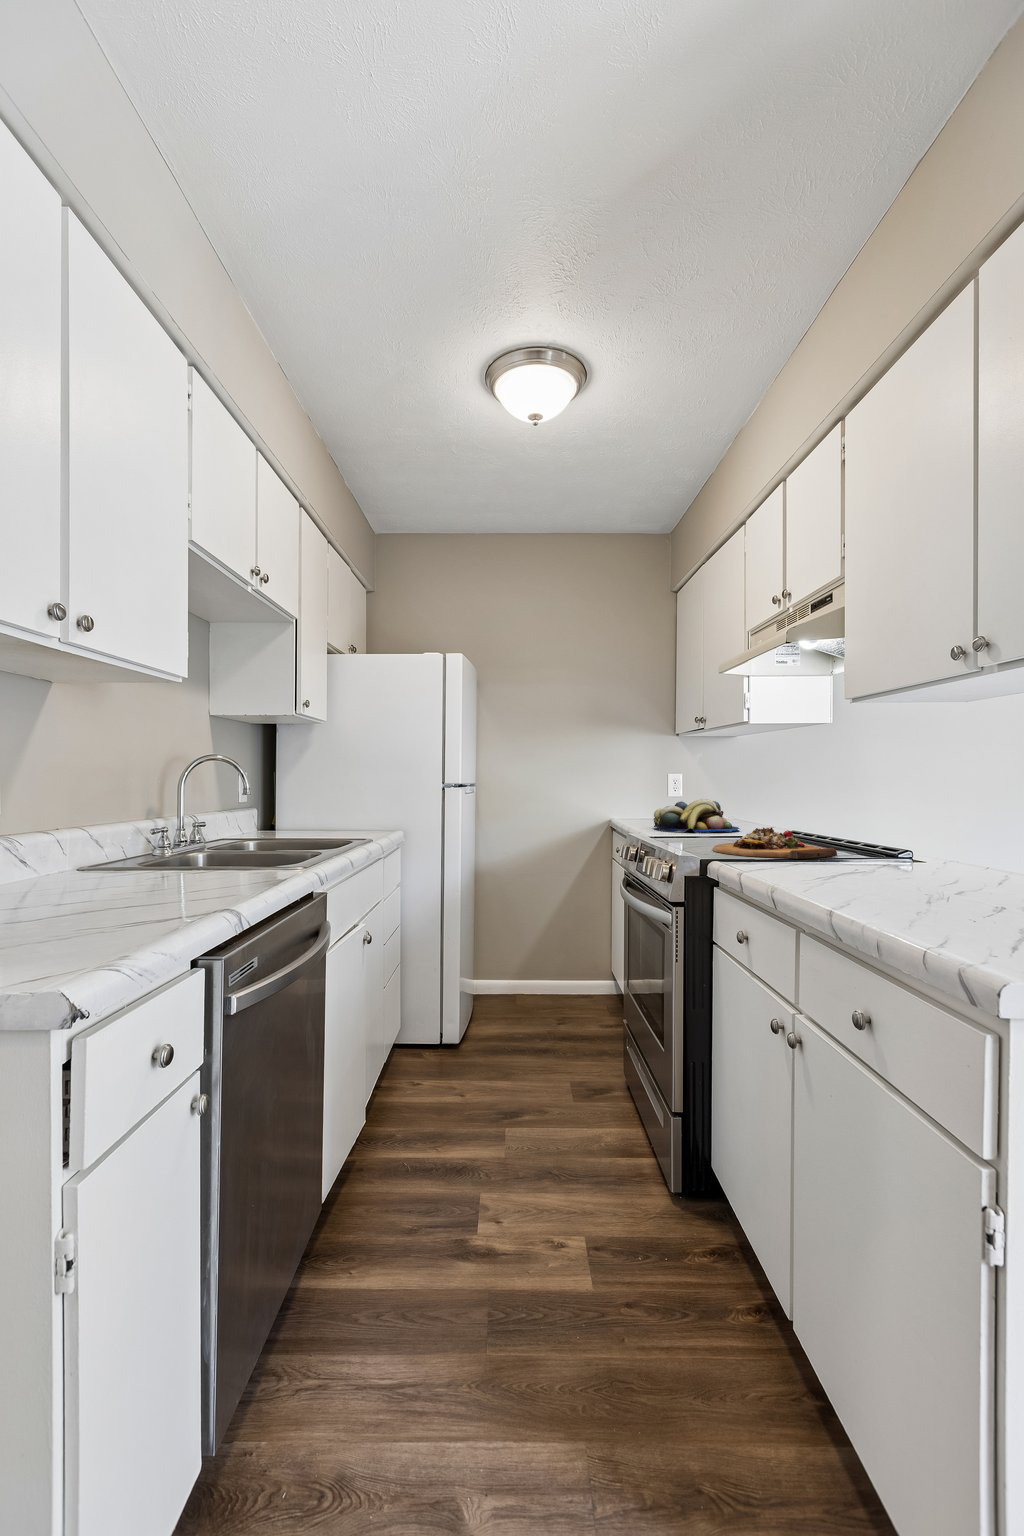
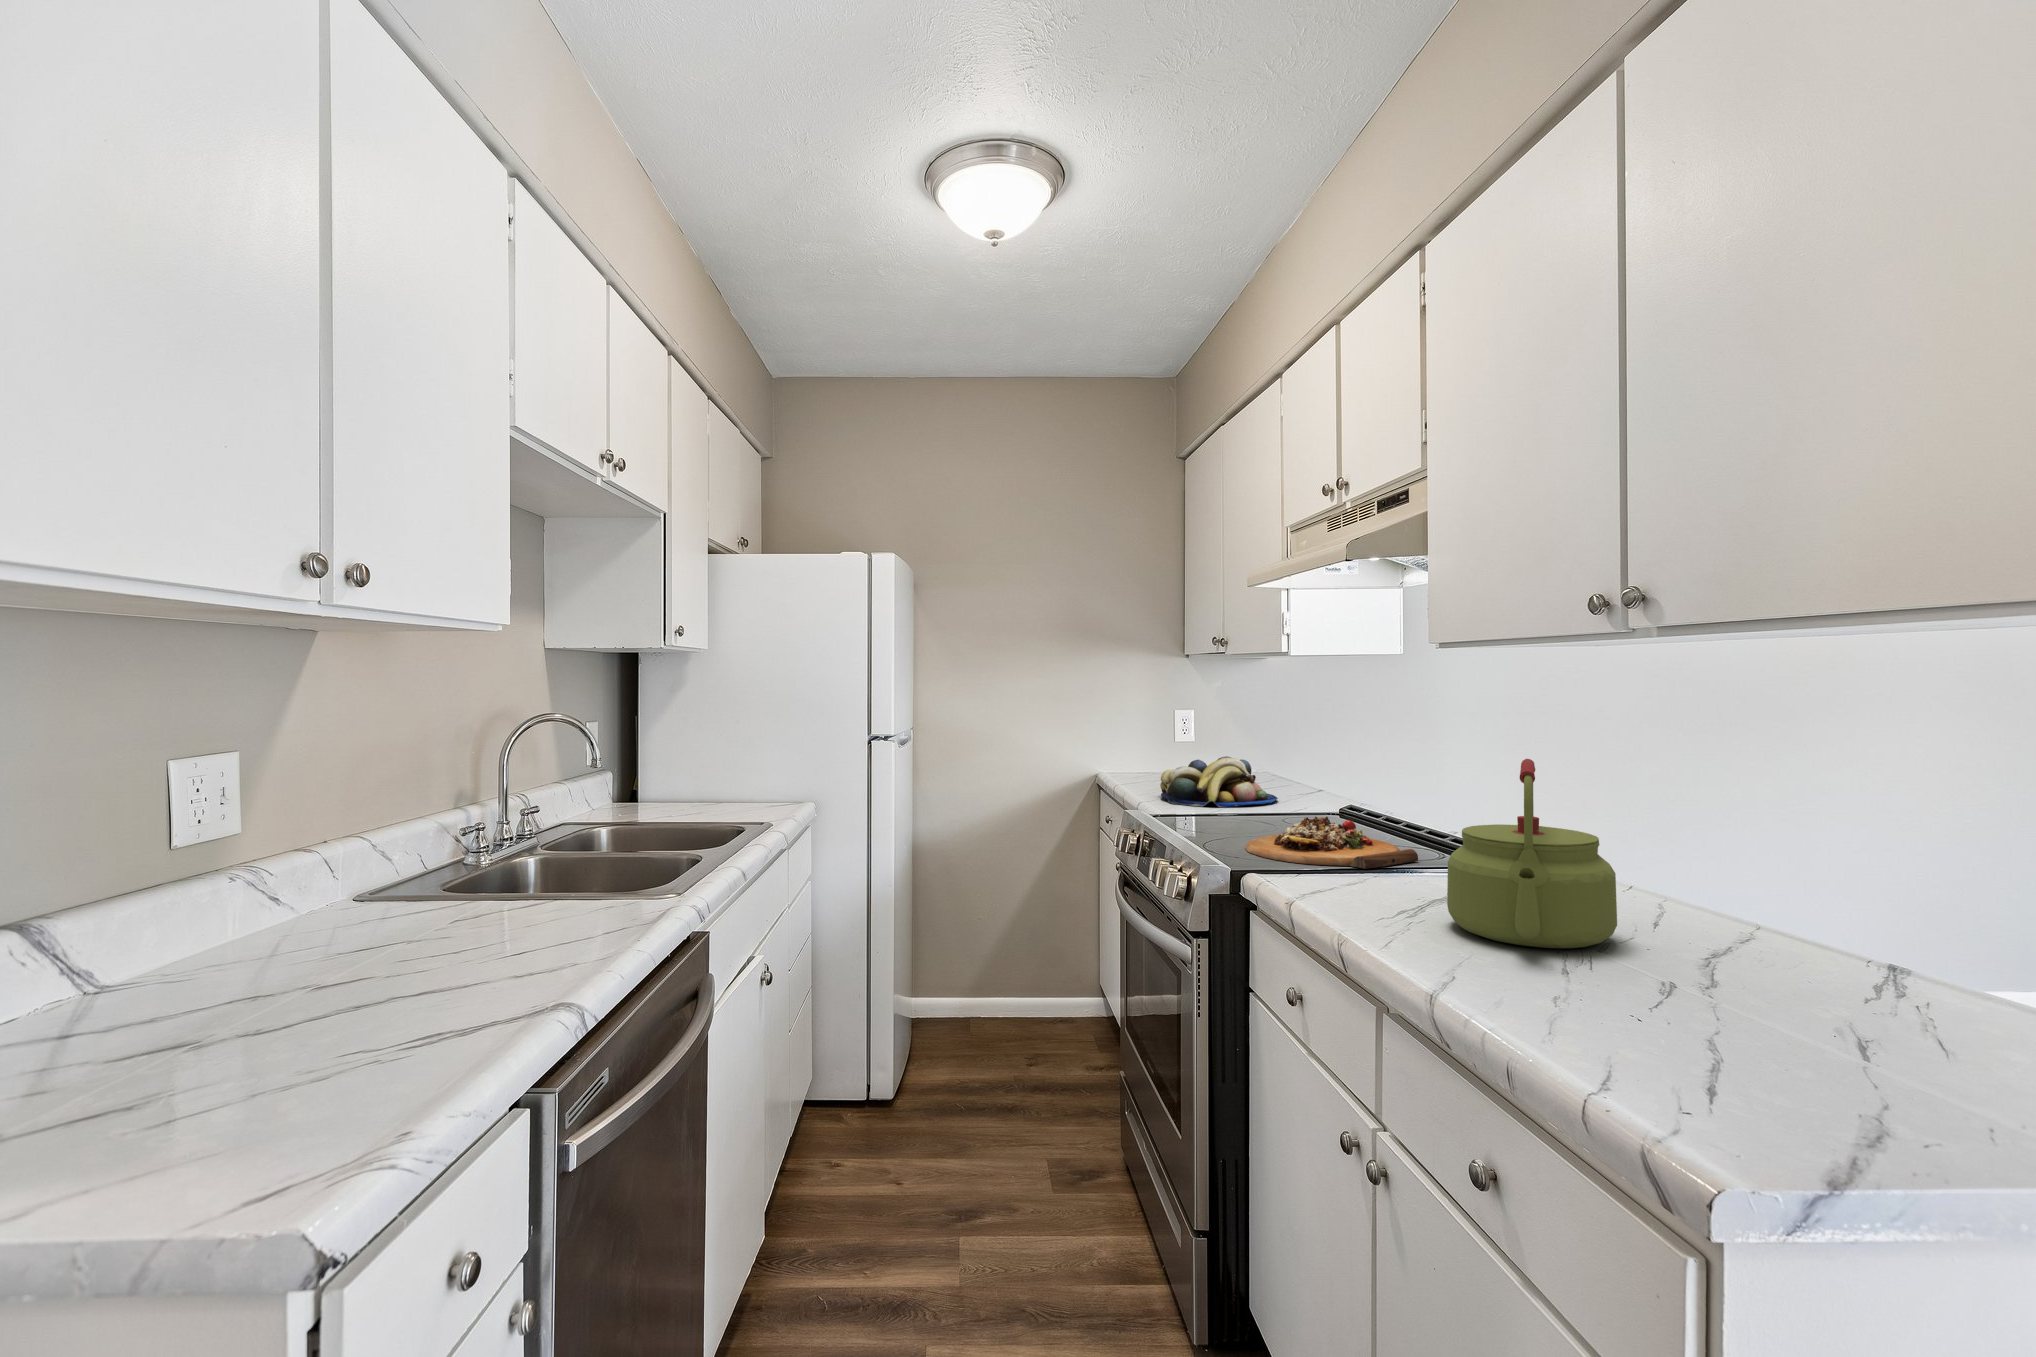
kettle: none [850,764,970,891] -> present [1447,759,1617,948]

